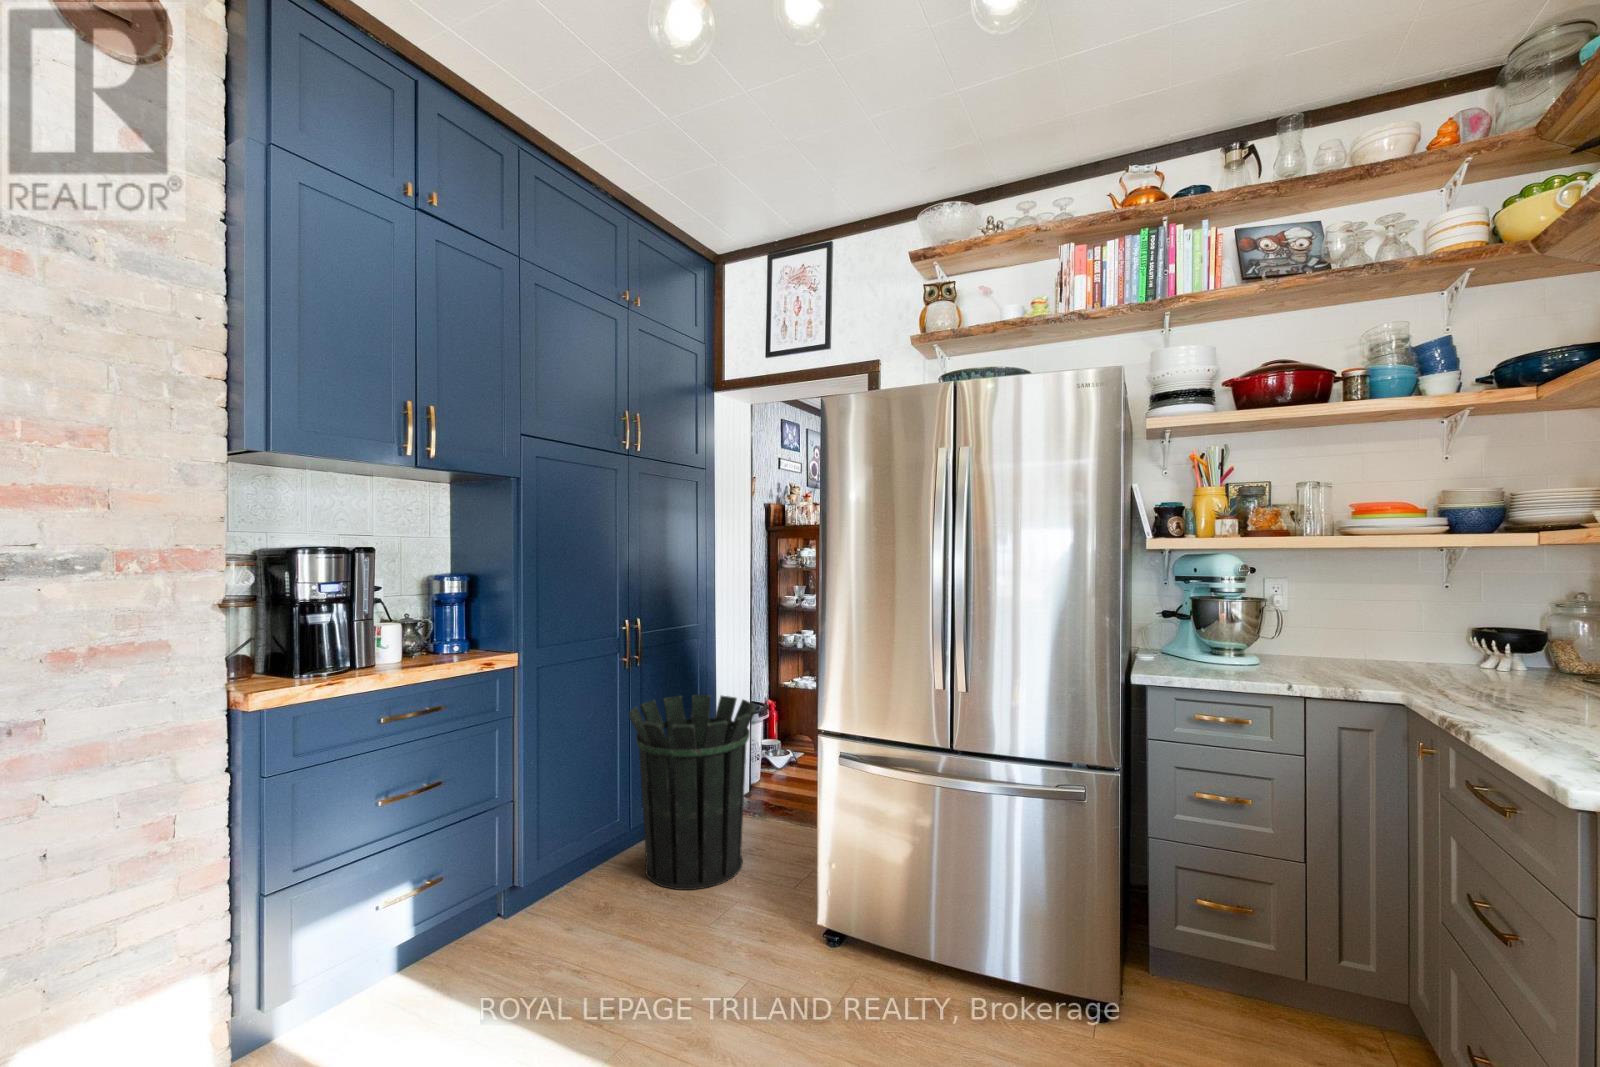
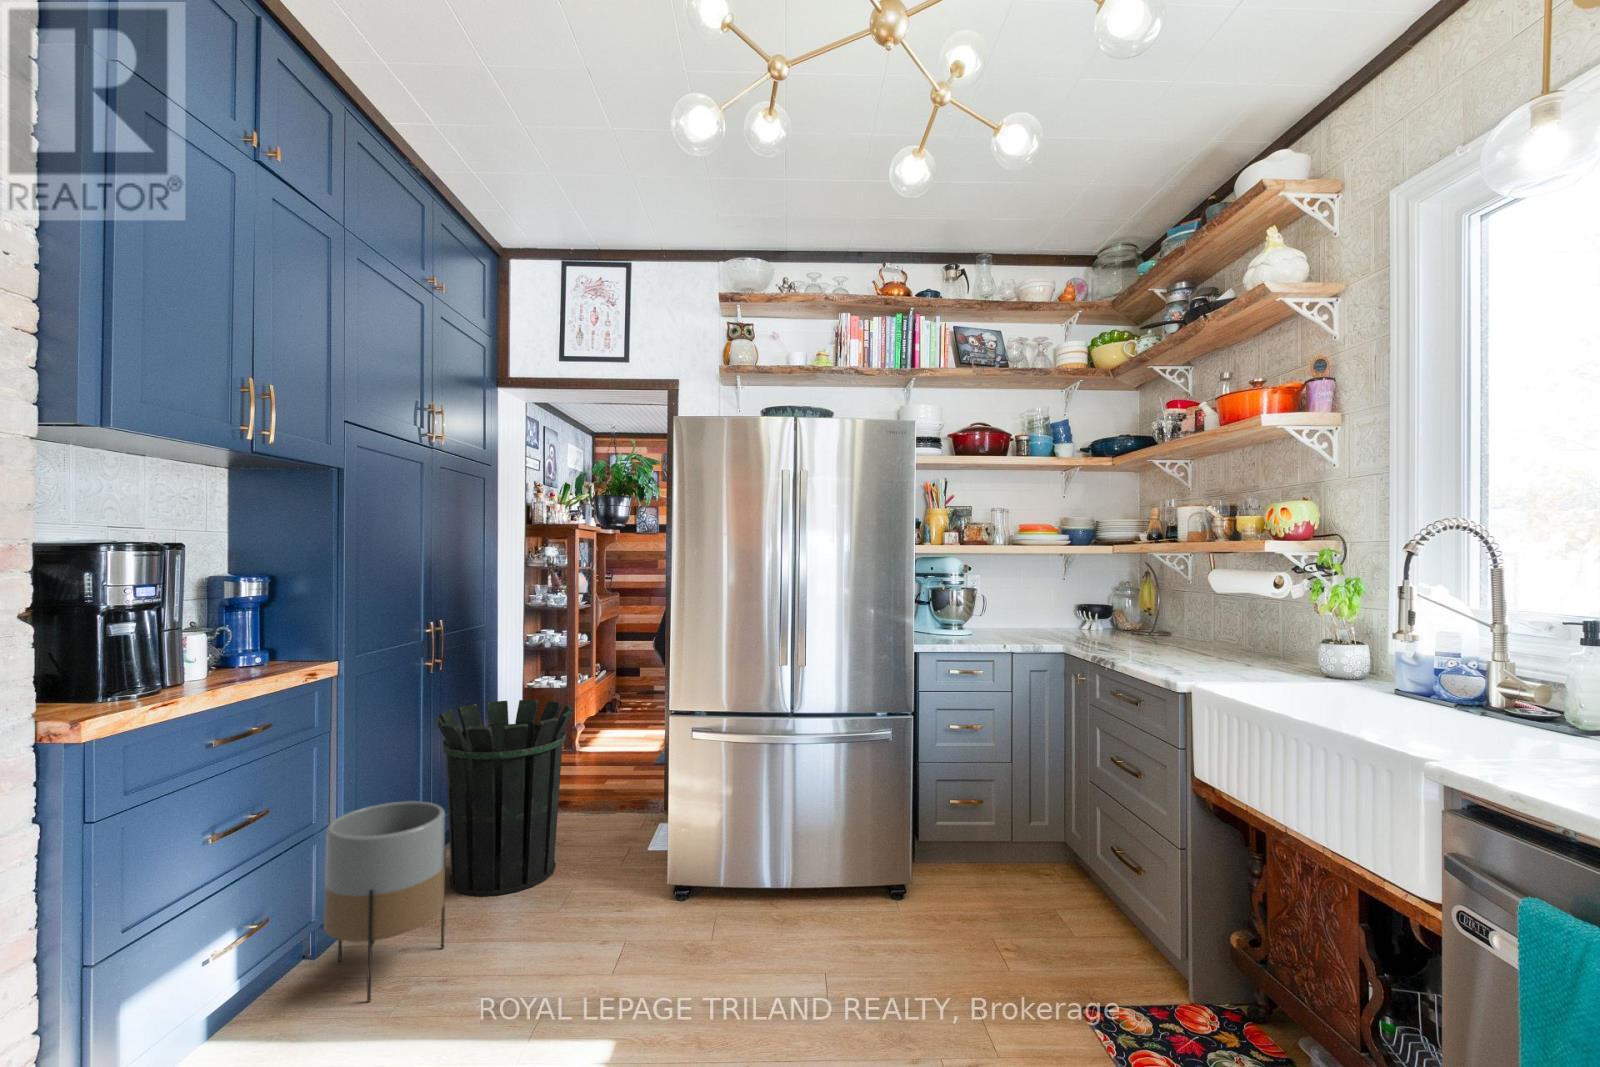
planter: none [489,788,598,978] -> present [324,801,446,1002]

